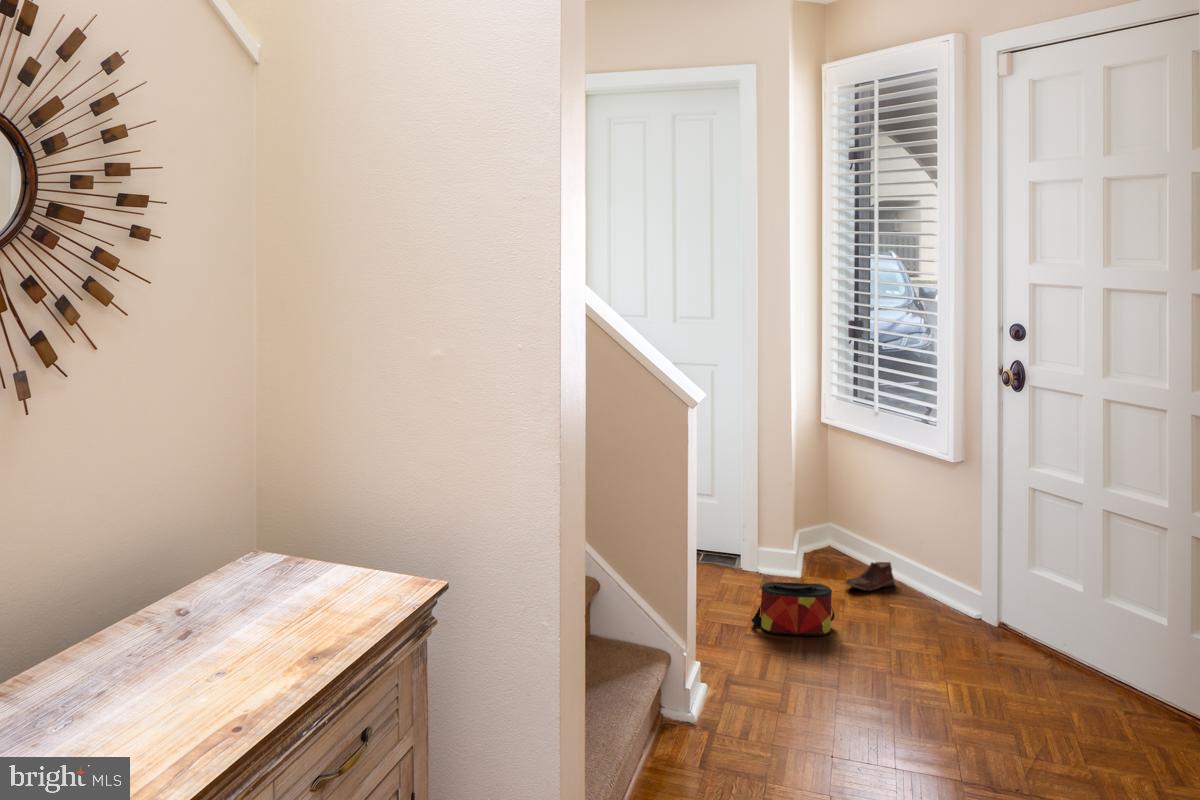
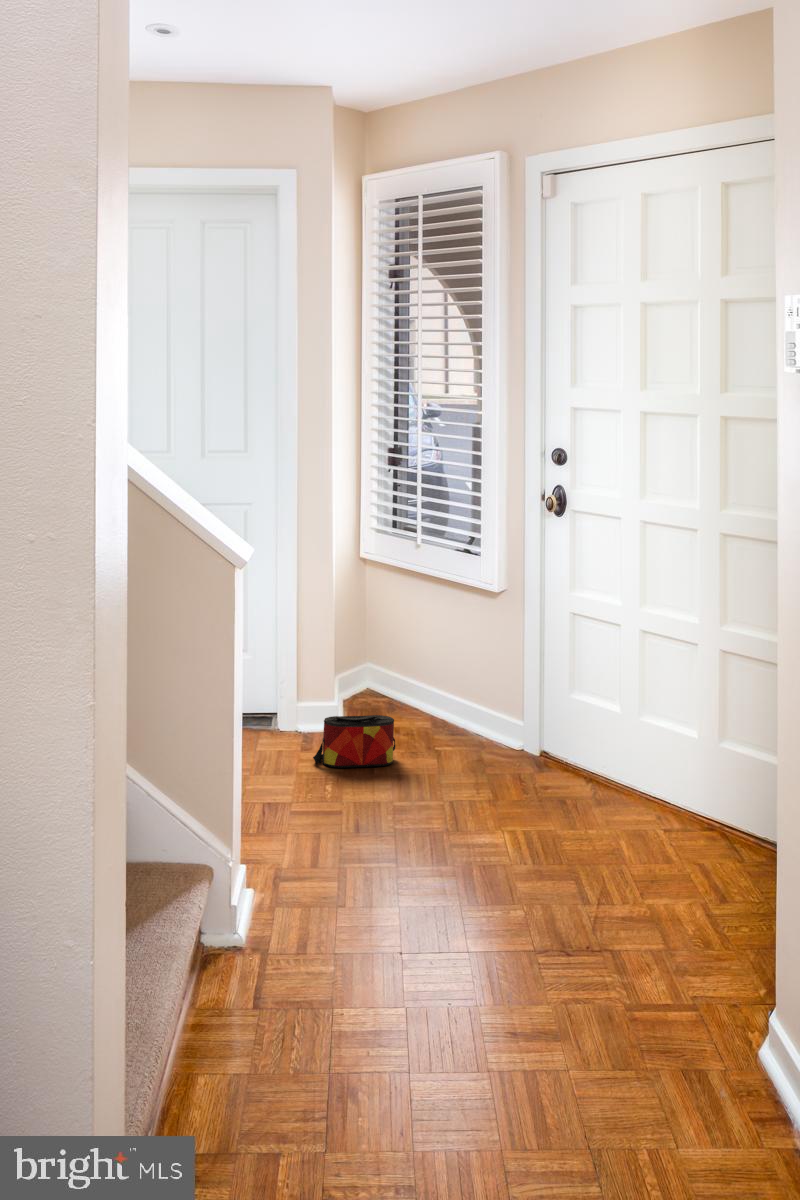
shoe: present [845,562,894,591] -> none [392,699,439,728]

